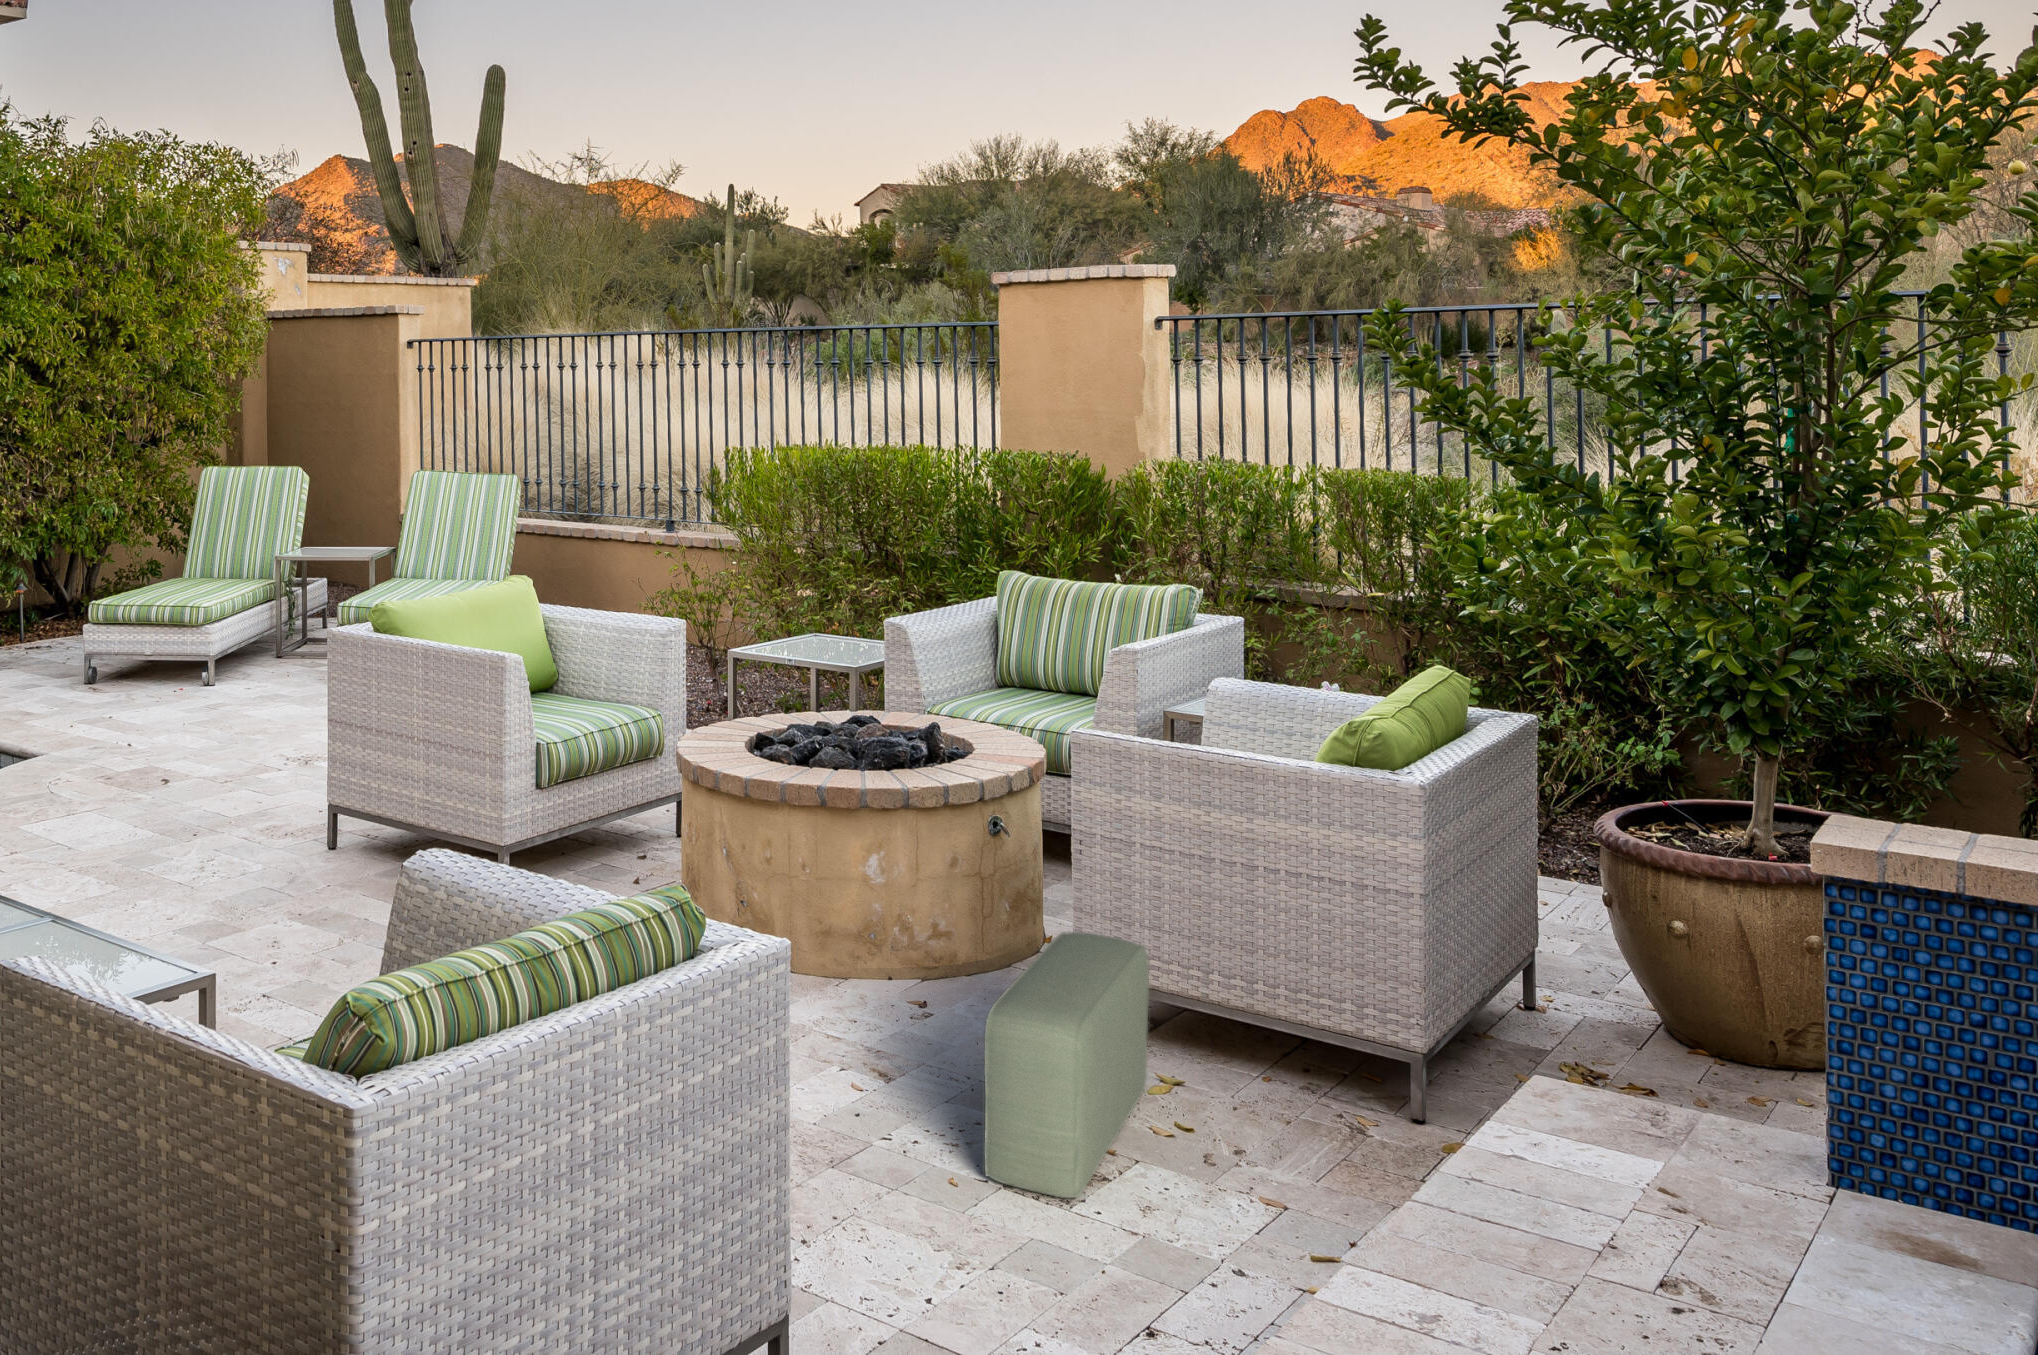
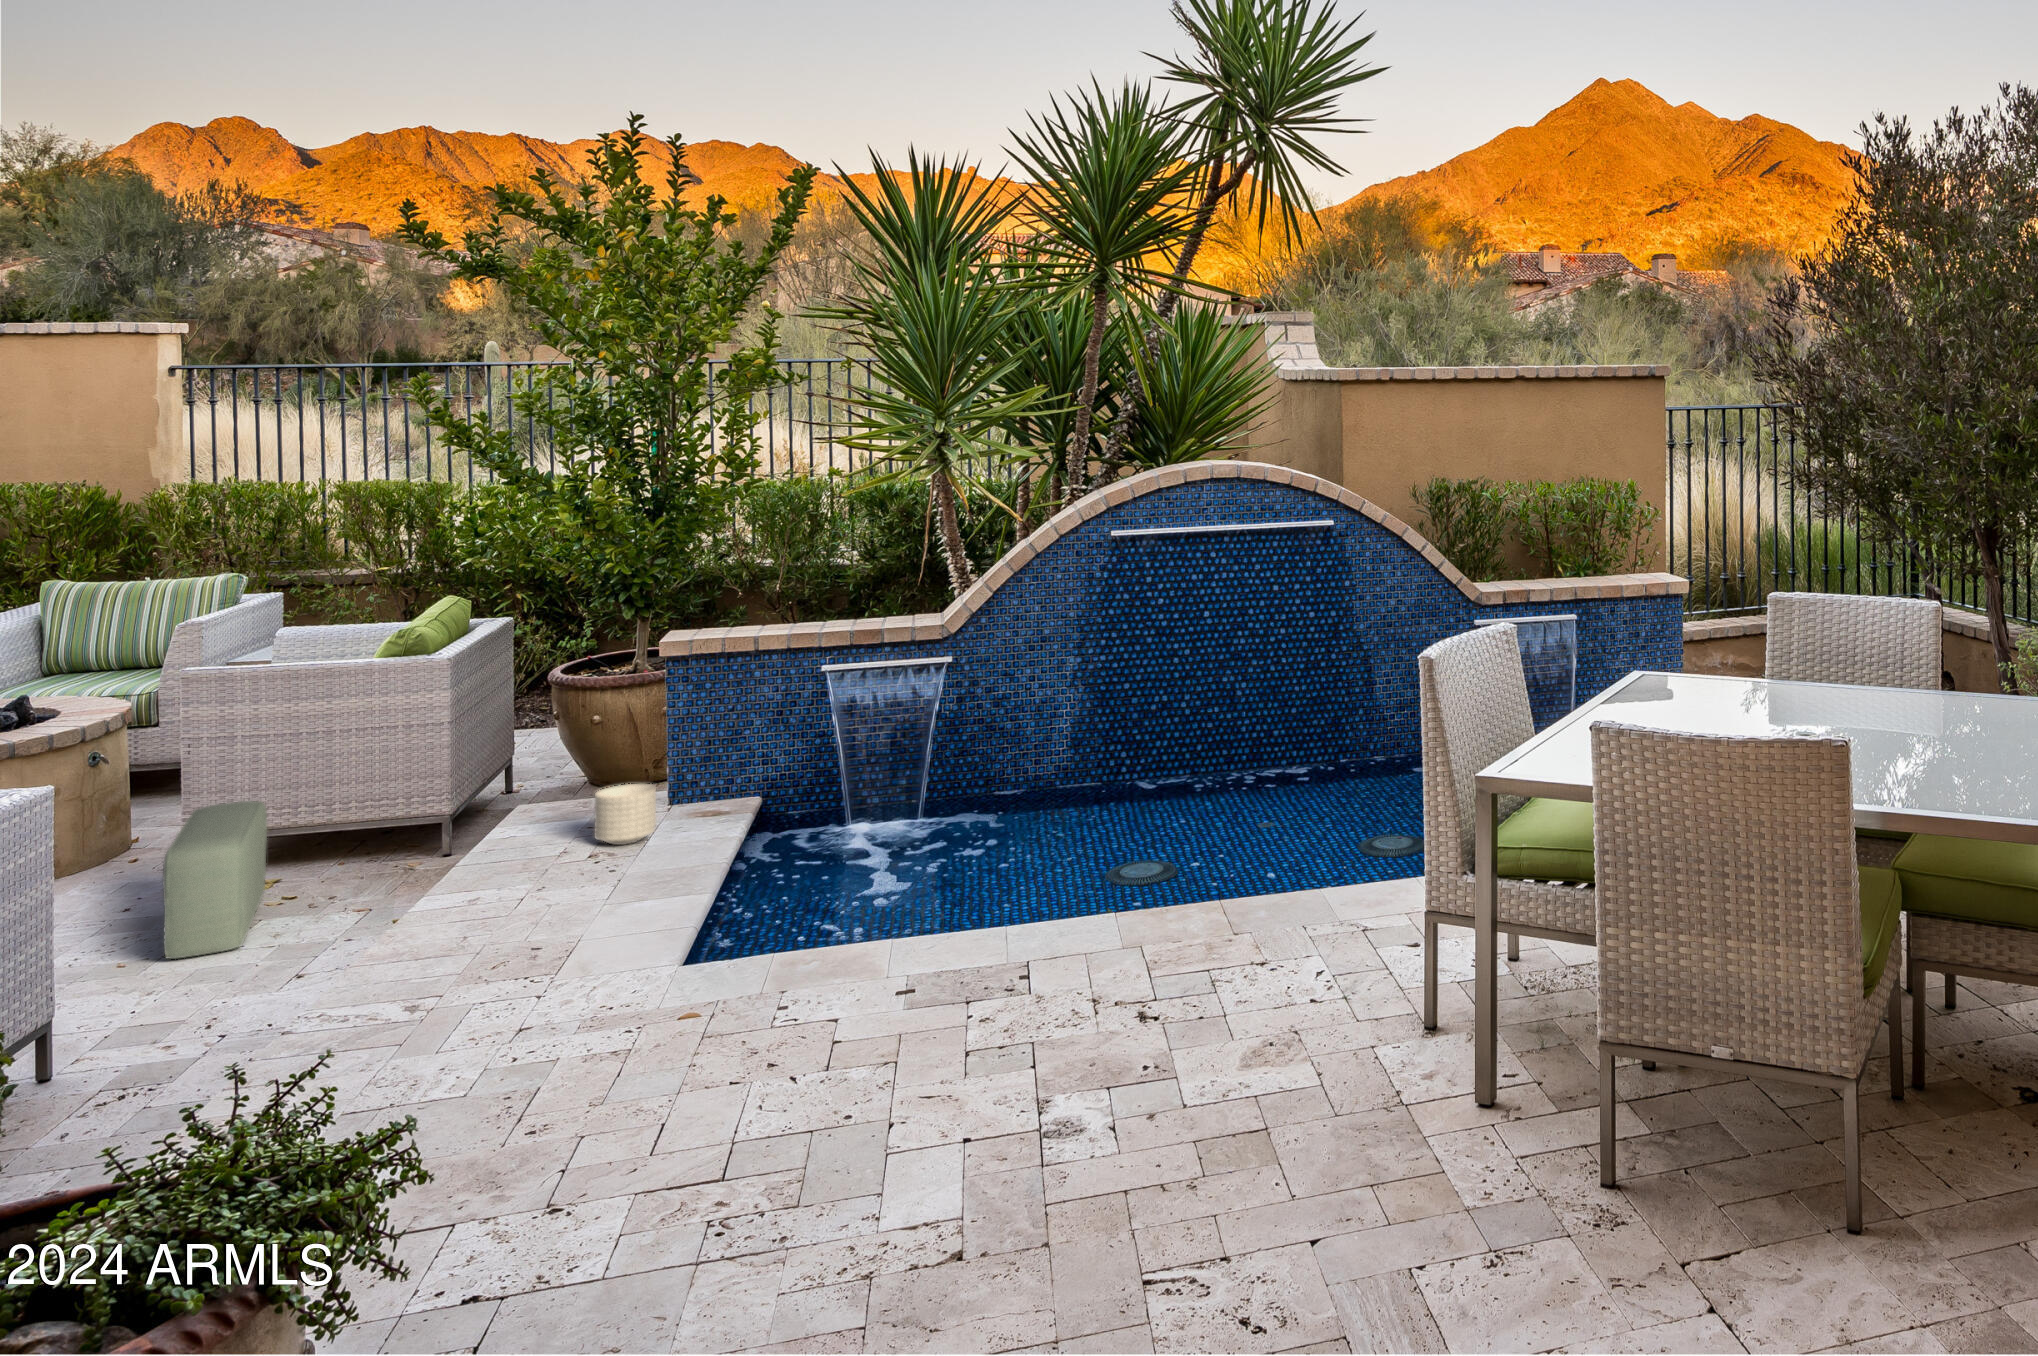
planter: none [1669,1107,1803,1247] -> present [594,784,656,845]

